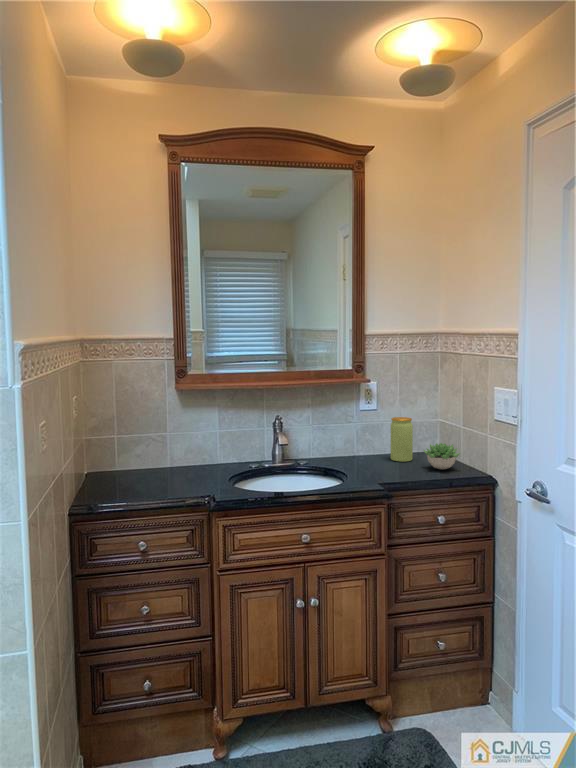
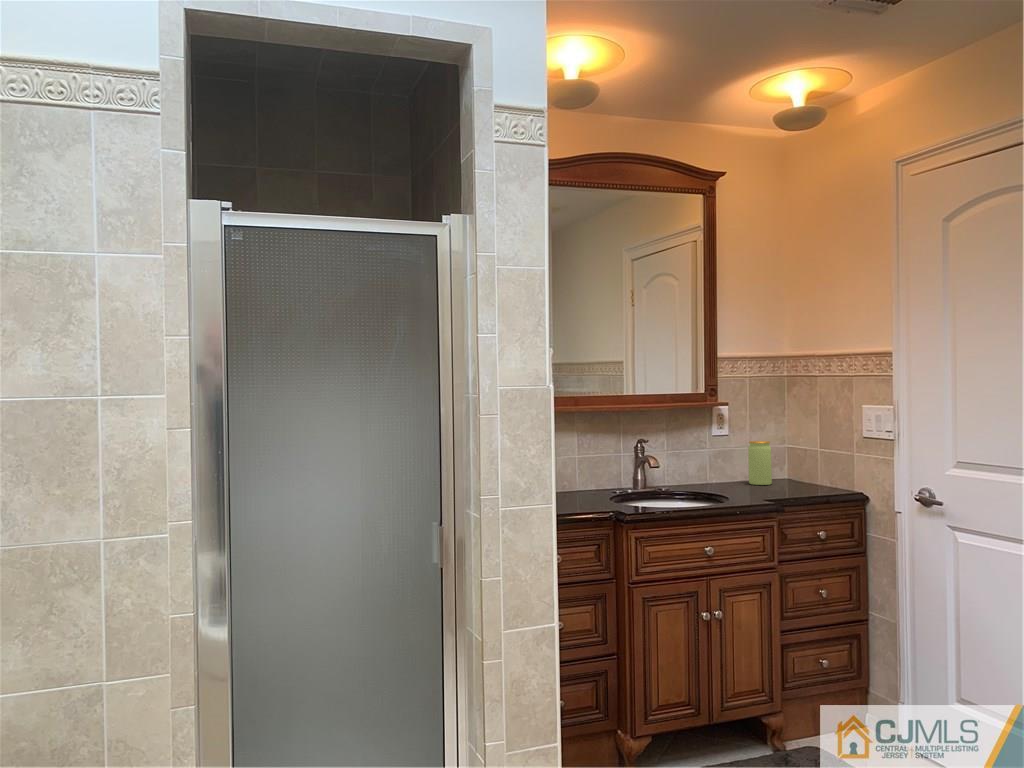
succulent plant: present [424,443,460,469] -> none [789,463,829,488]

